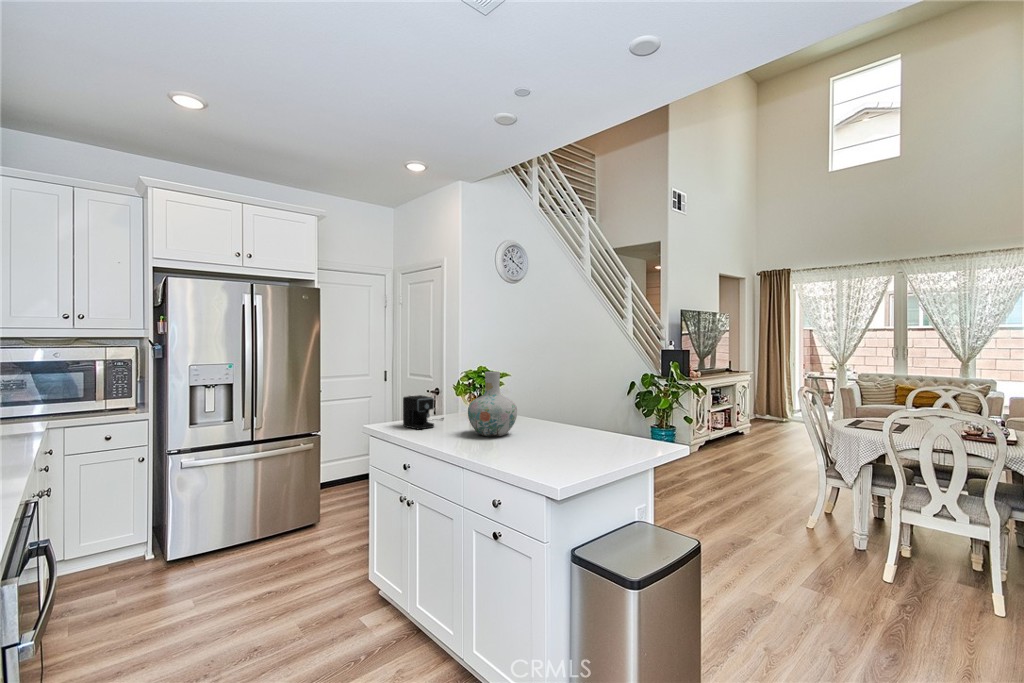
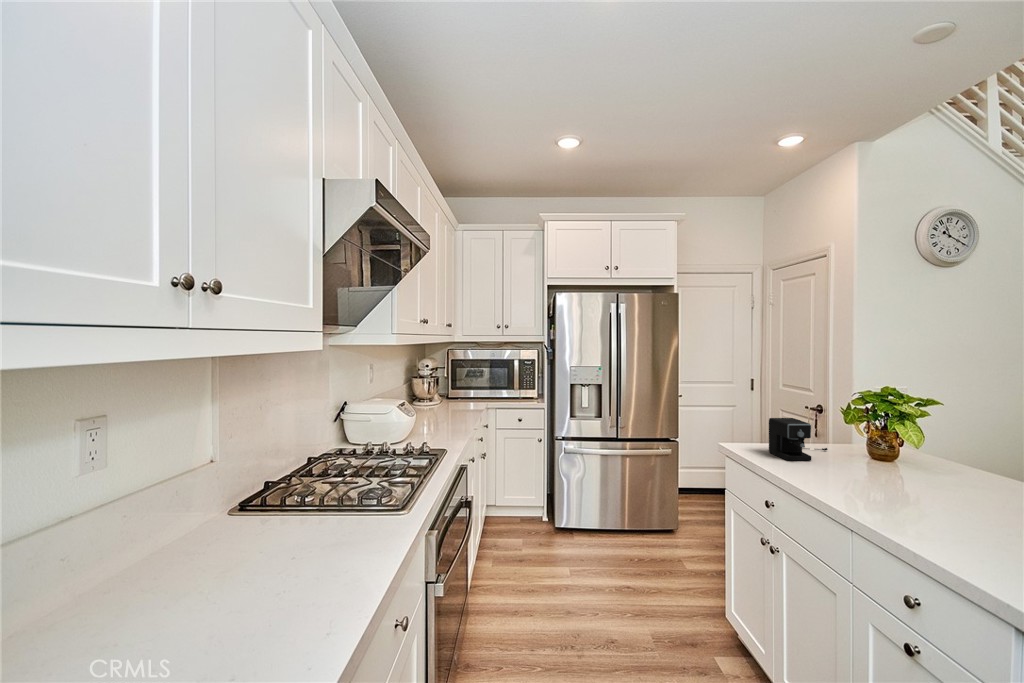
vase: present [468,371,517,437] -> none [863,400,955,494]

